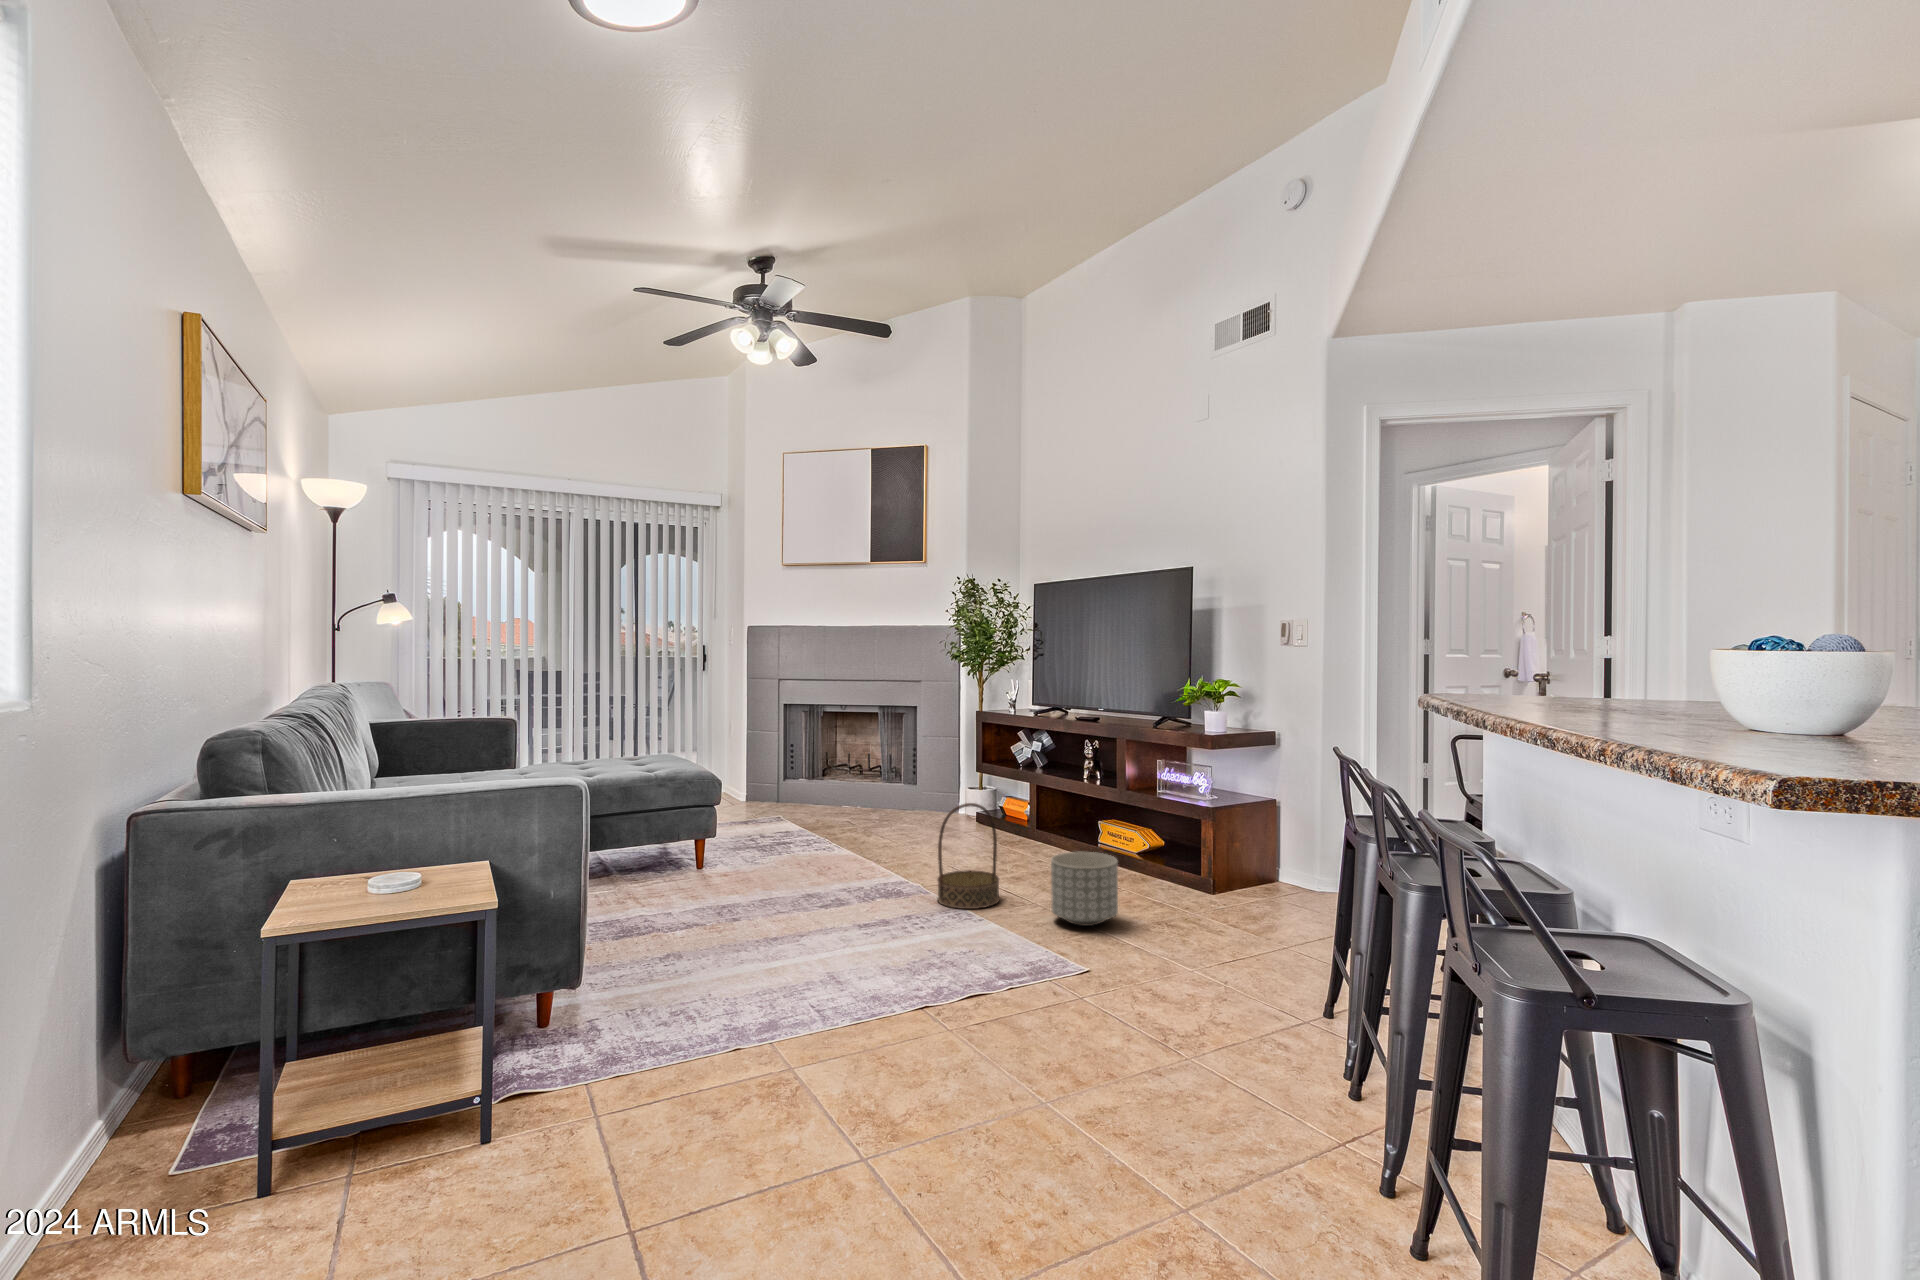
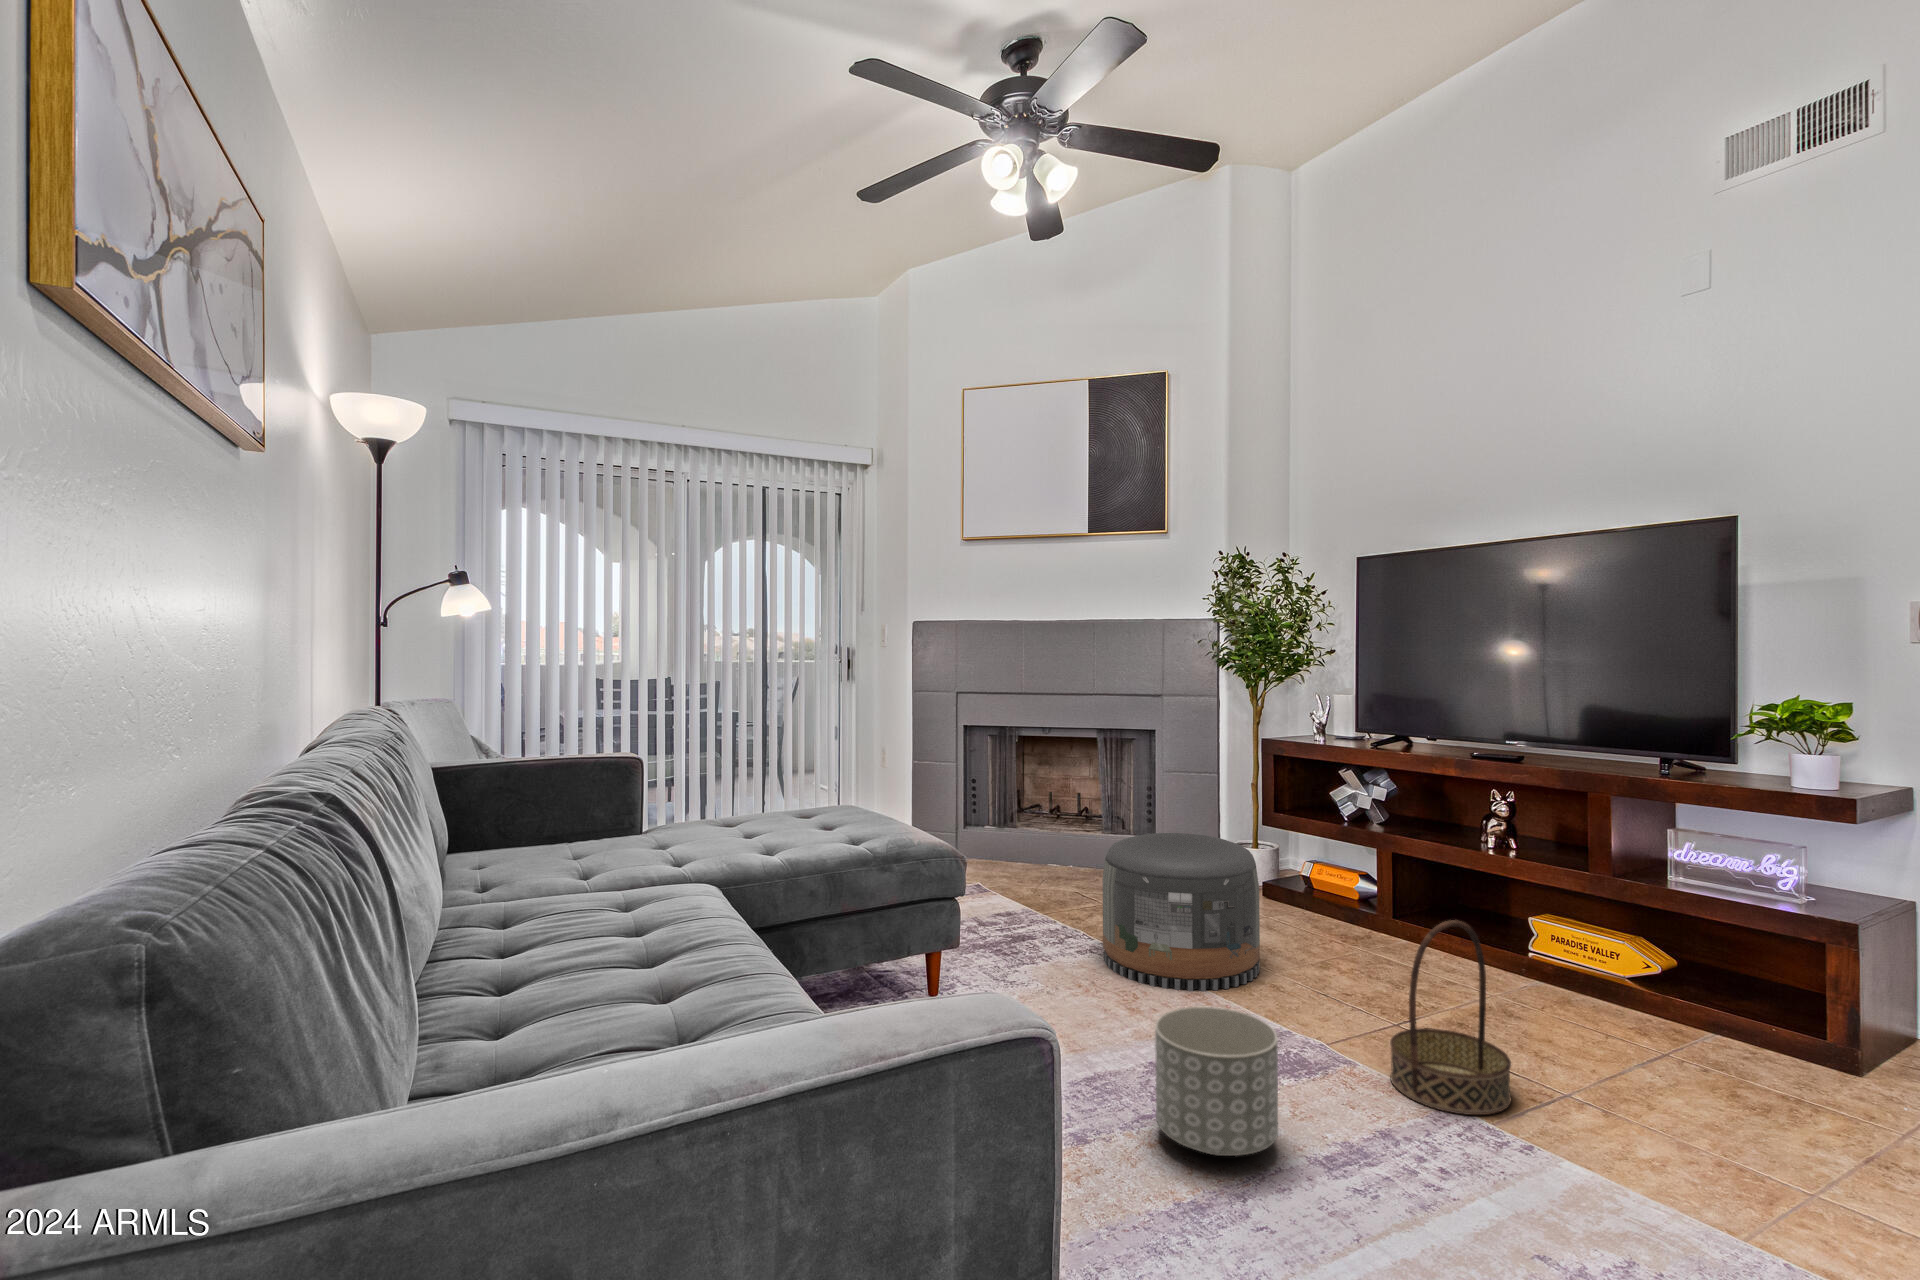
pouf: none [824,770,924,865] -> present [1103,833,1260,991]
planter: present [1051,852,1118,926] -> present [1155,1007,1278,1156]

